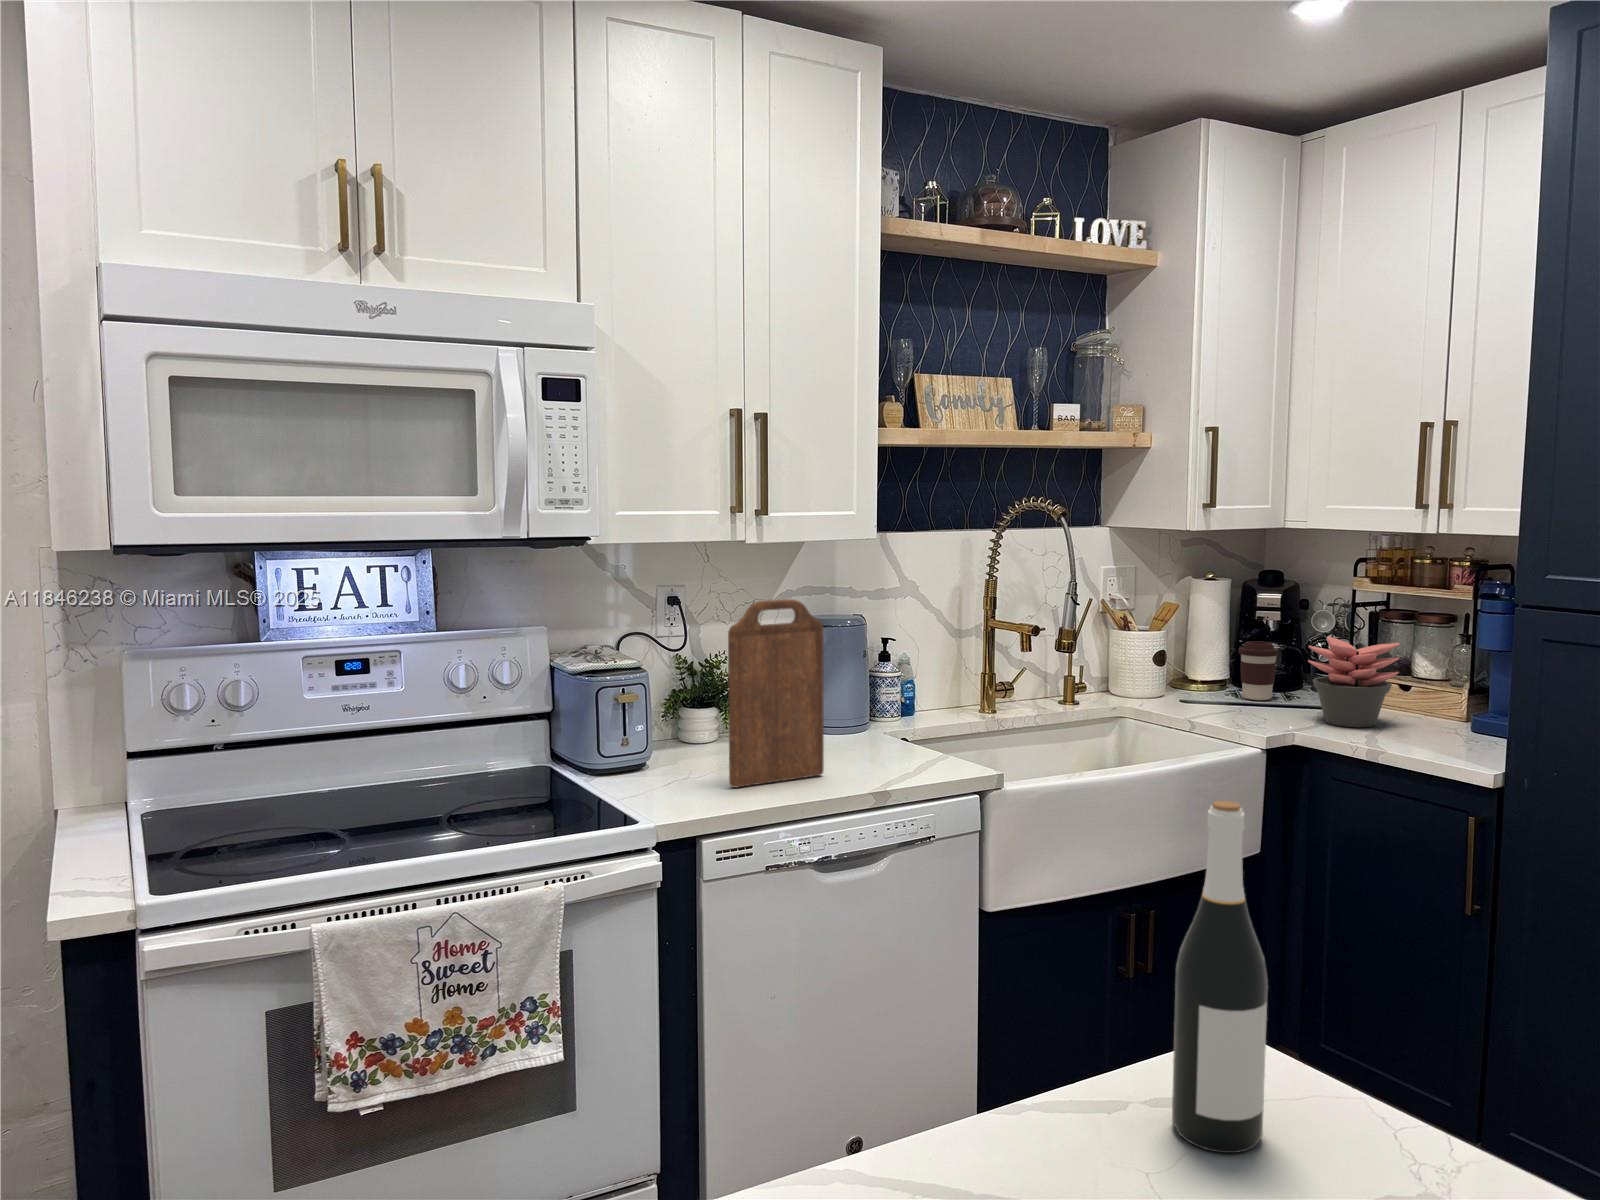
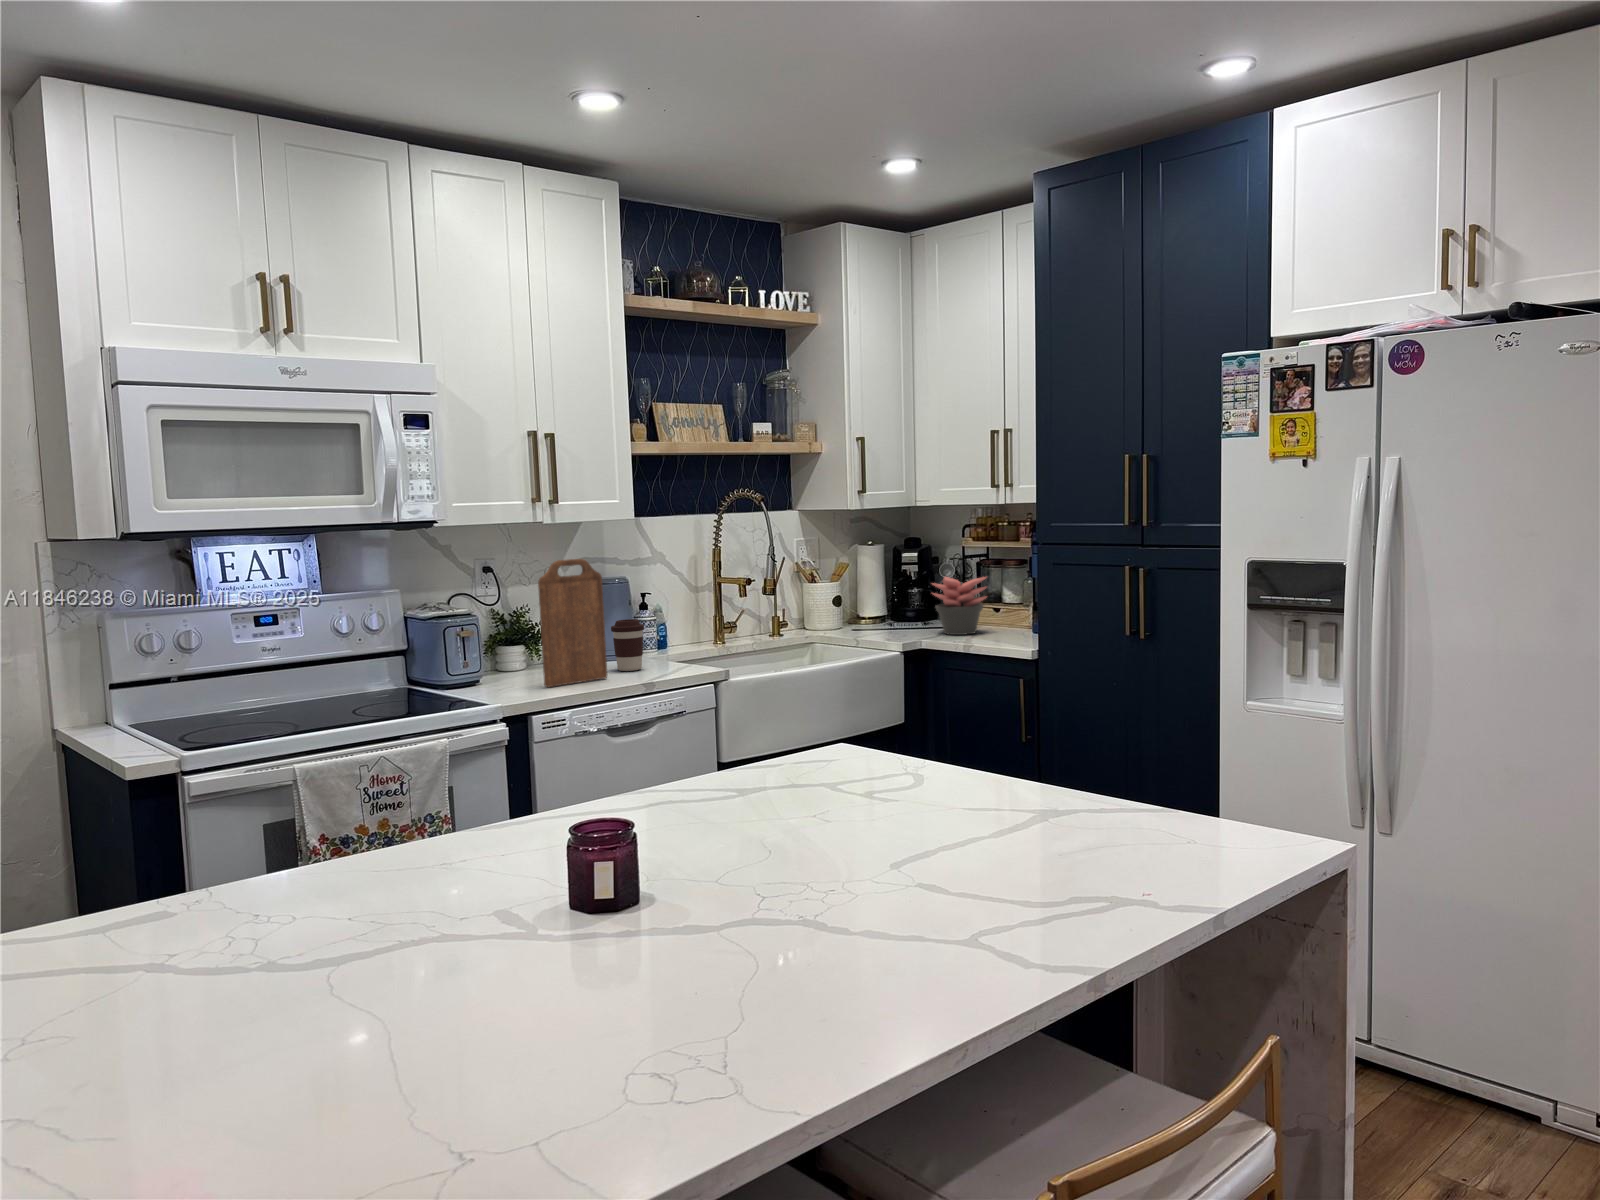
coffee cup: present [1239,641,1279,700] -> present [611,619,644,671]
wine bottle: present [1172,801,1268,1153] -> none [802,607,846,769]

